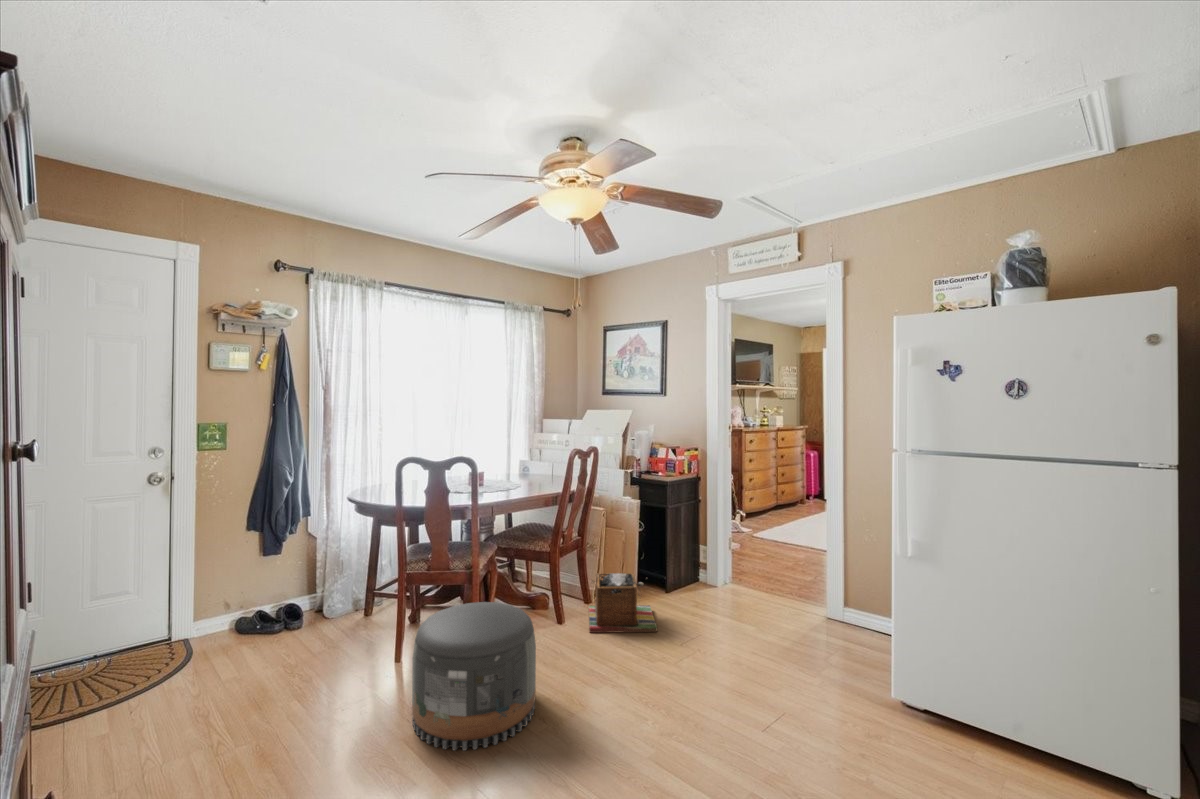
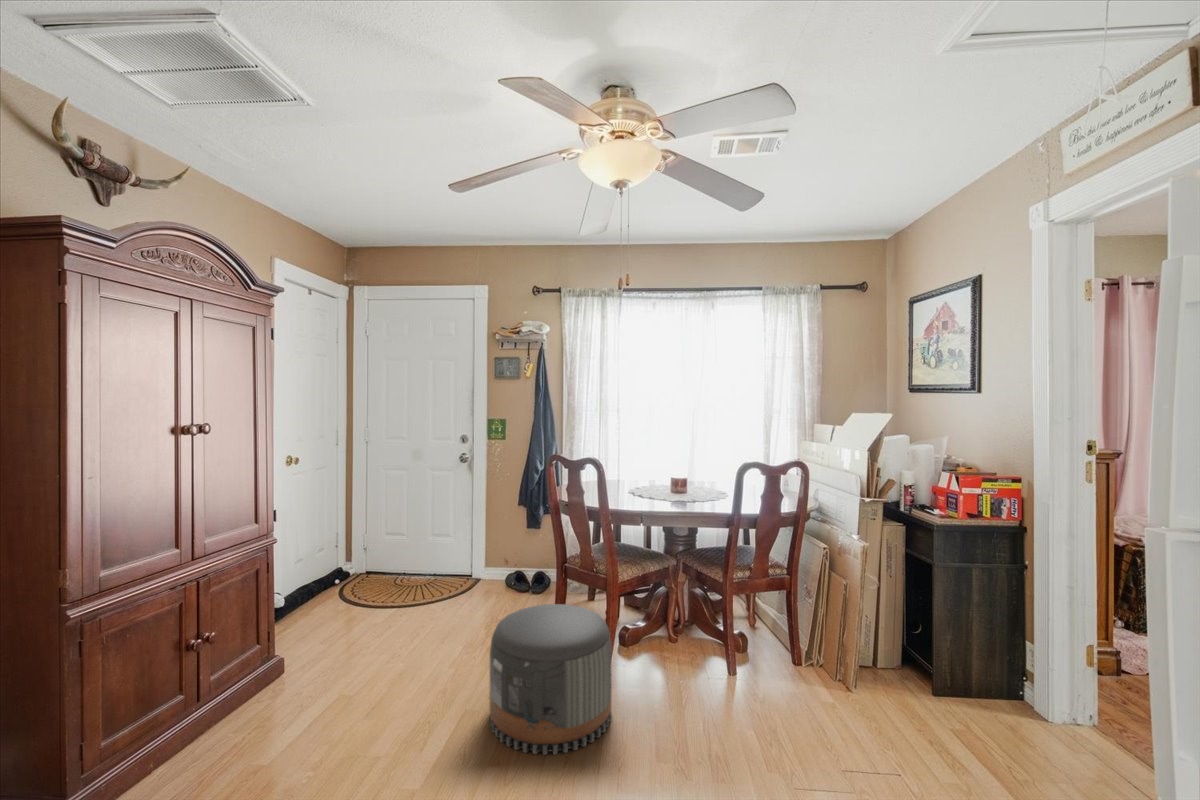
laundry basket: present [589,573,657,633] -> none [754,627,874,738]

